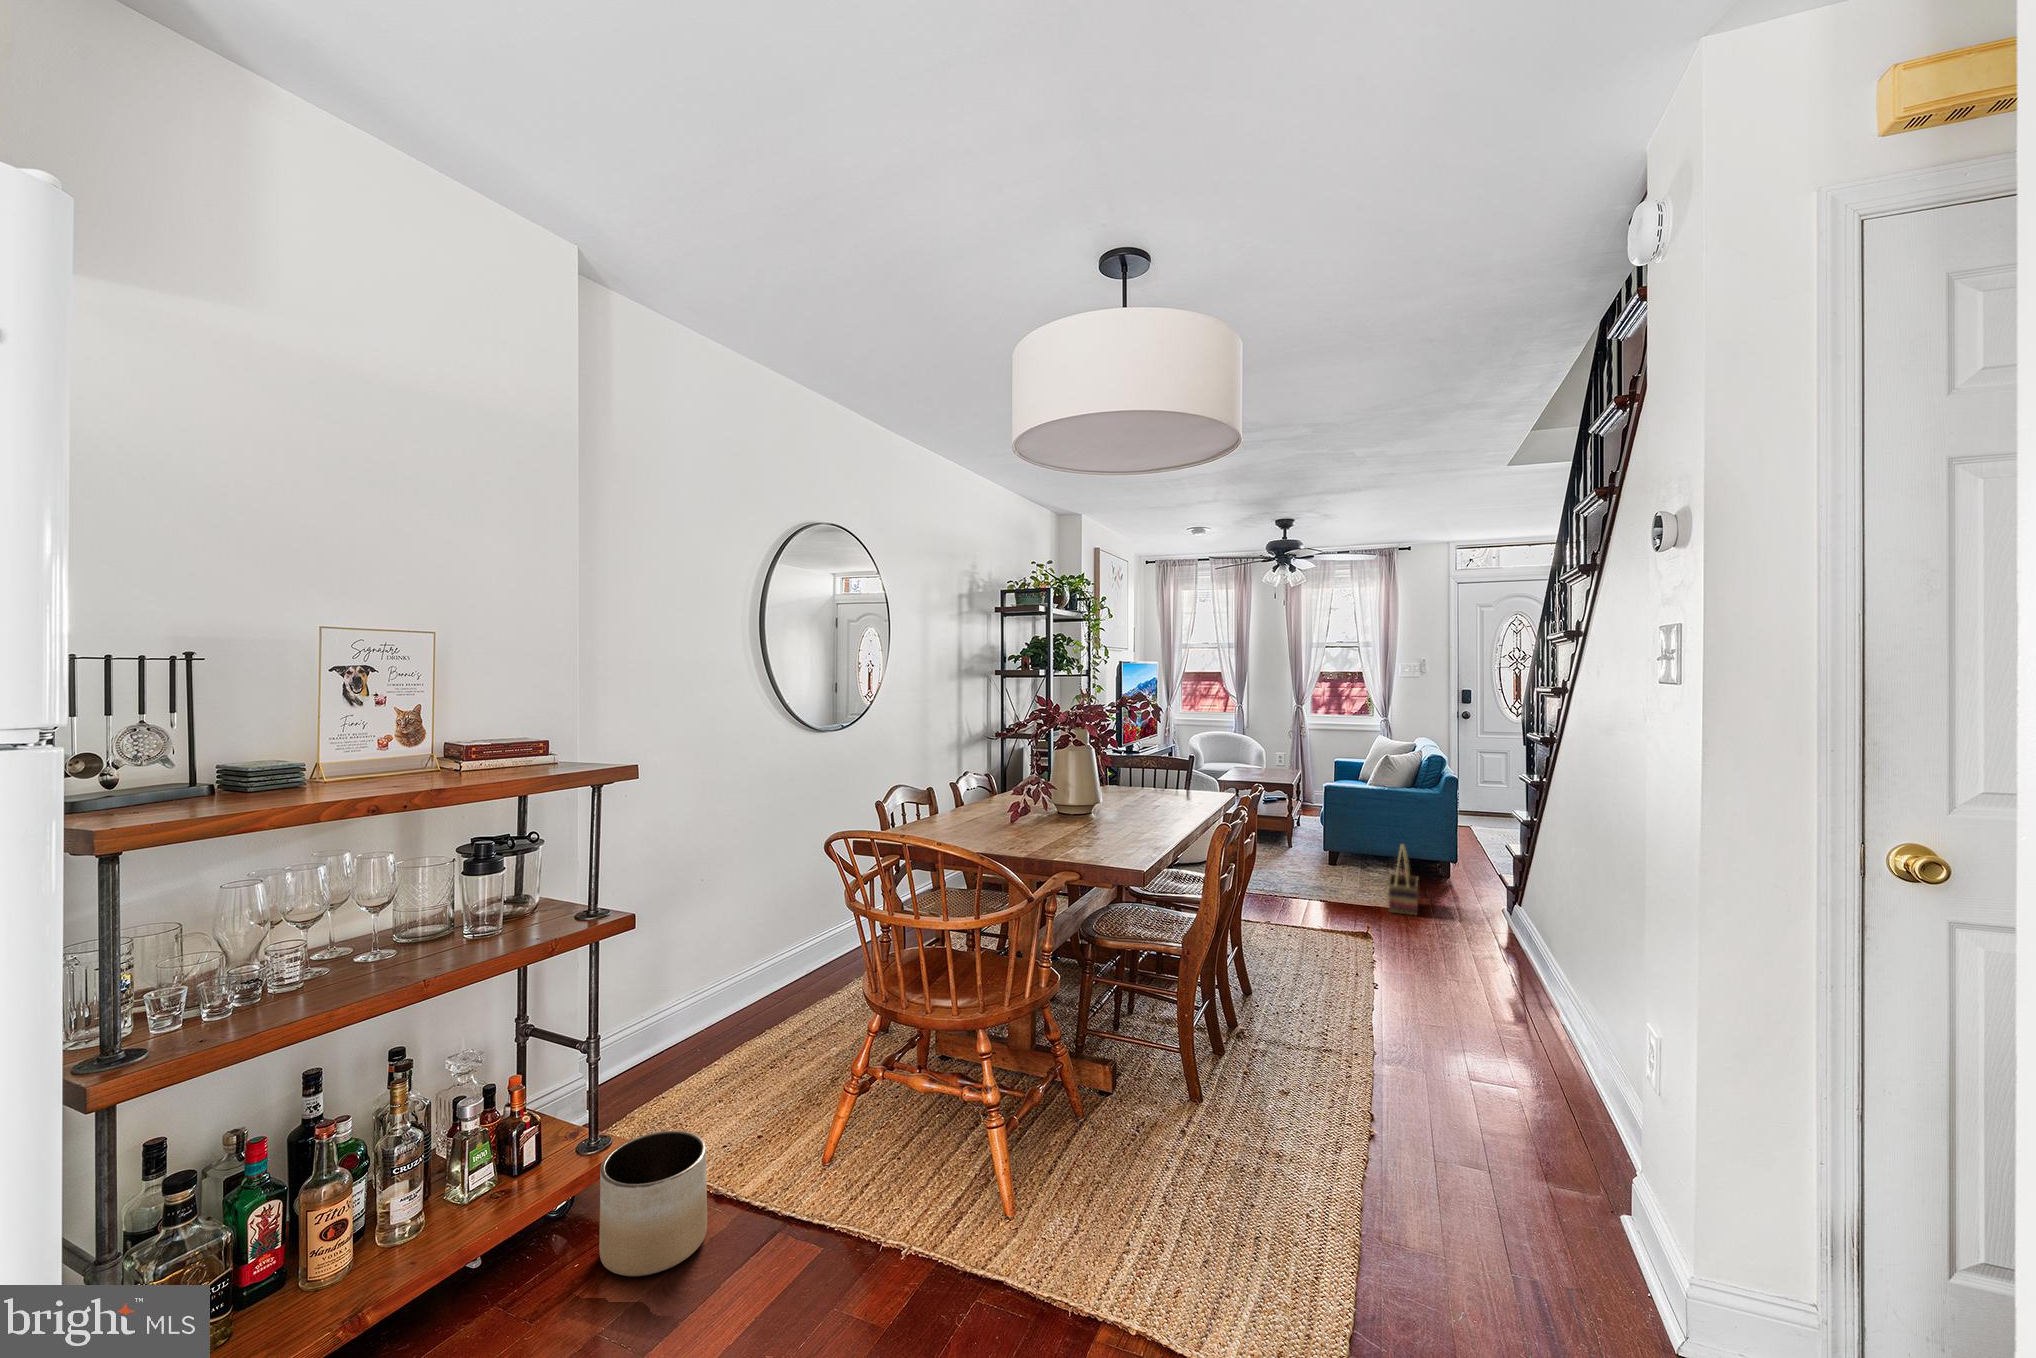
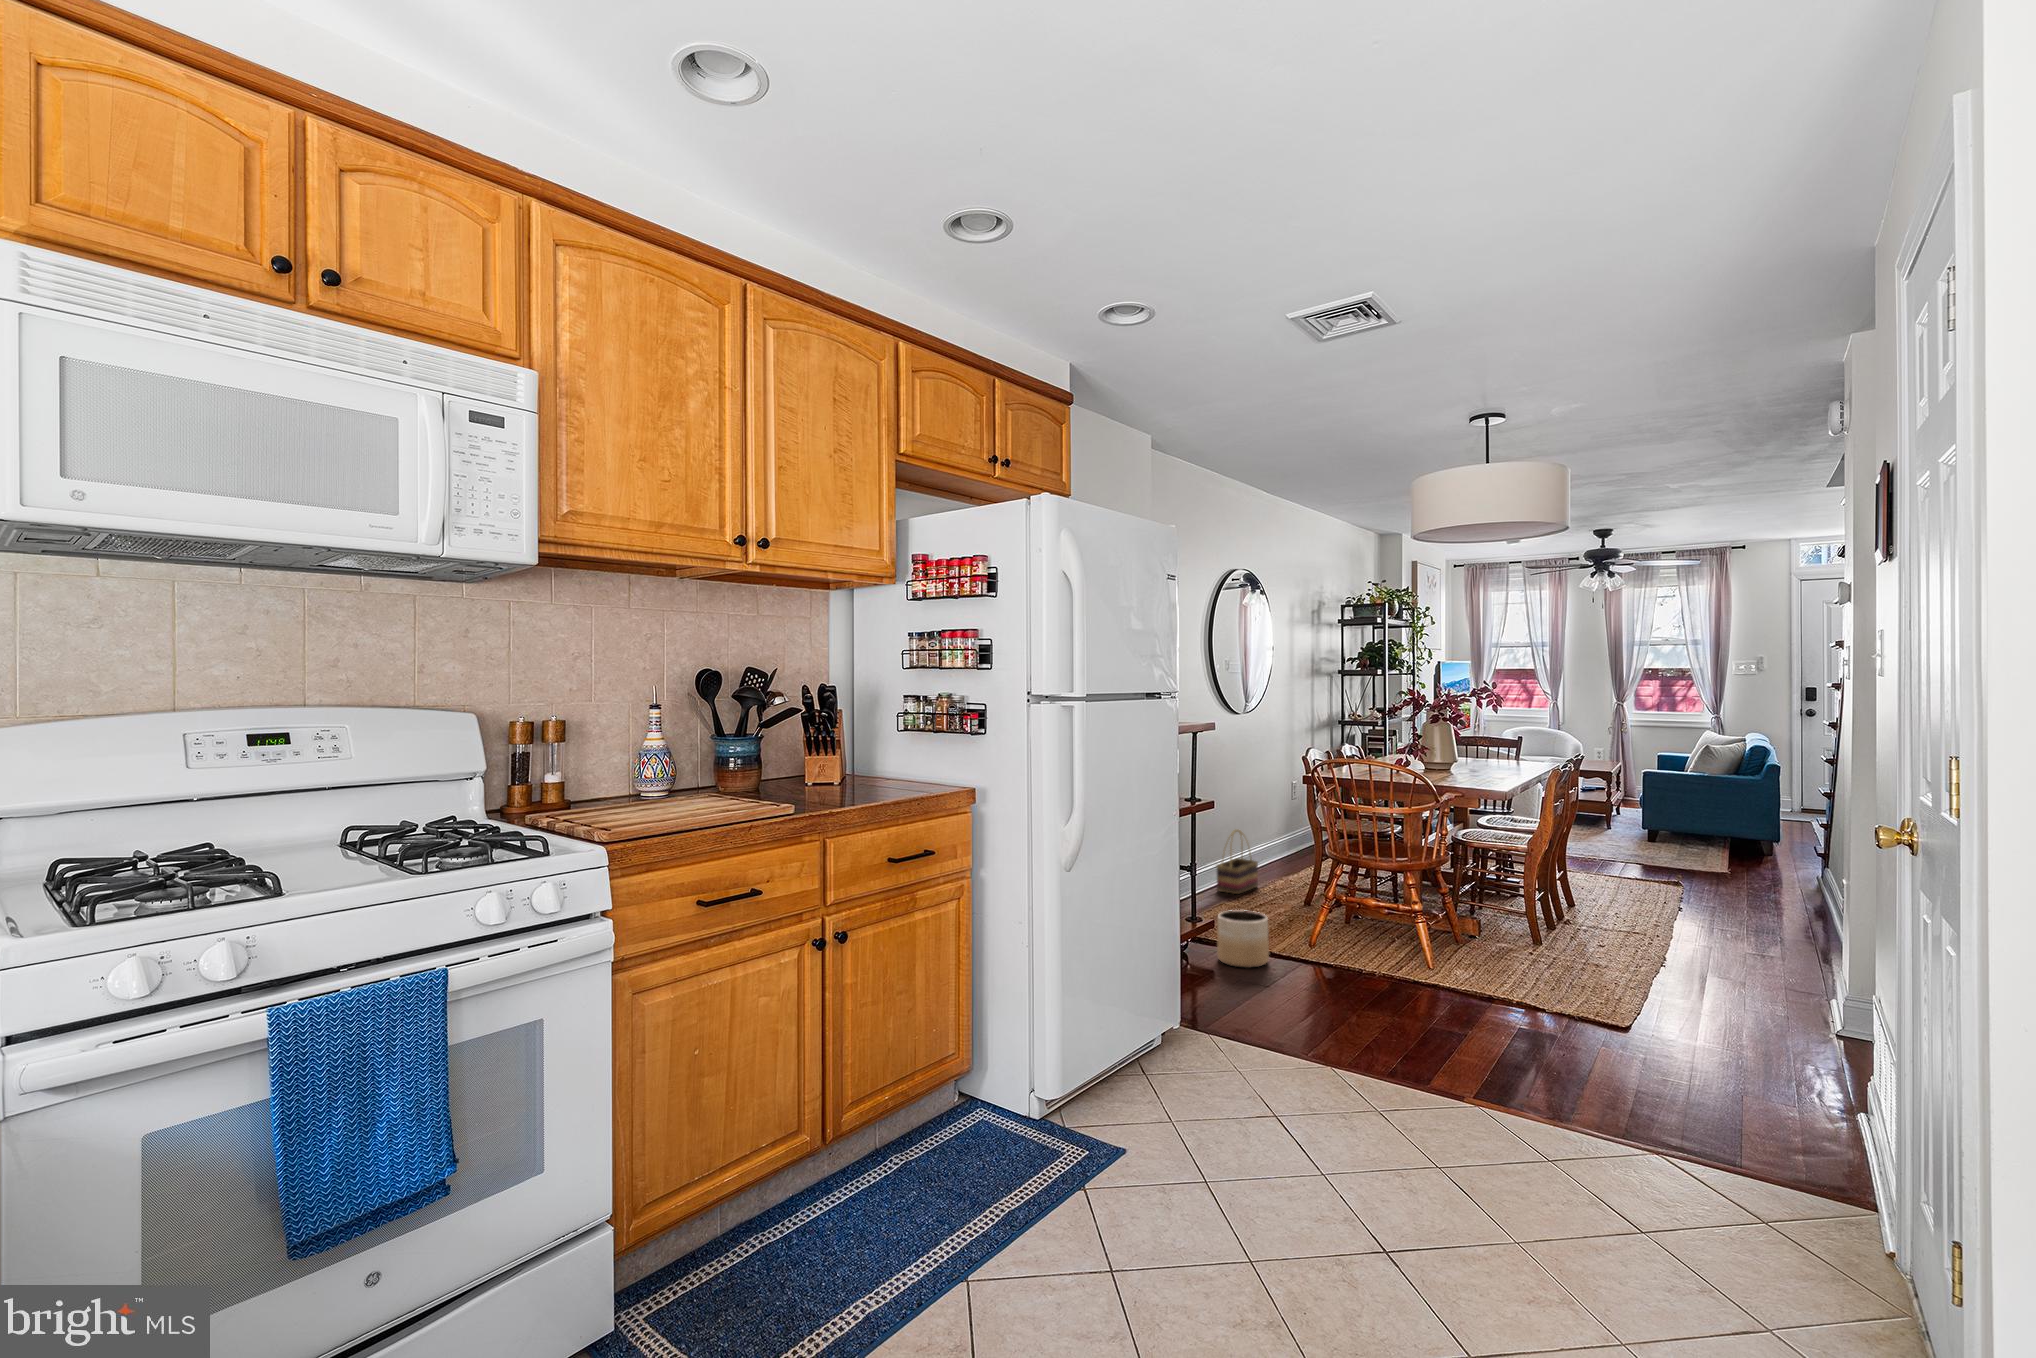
basket: present [1388,844,1419,915] -> present [1216,829,1258,894]

